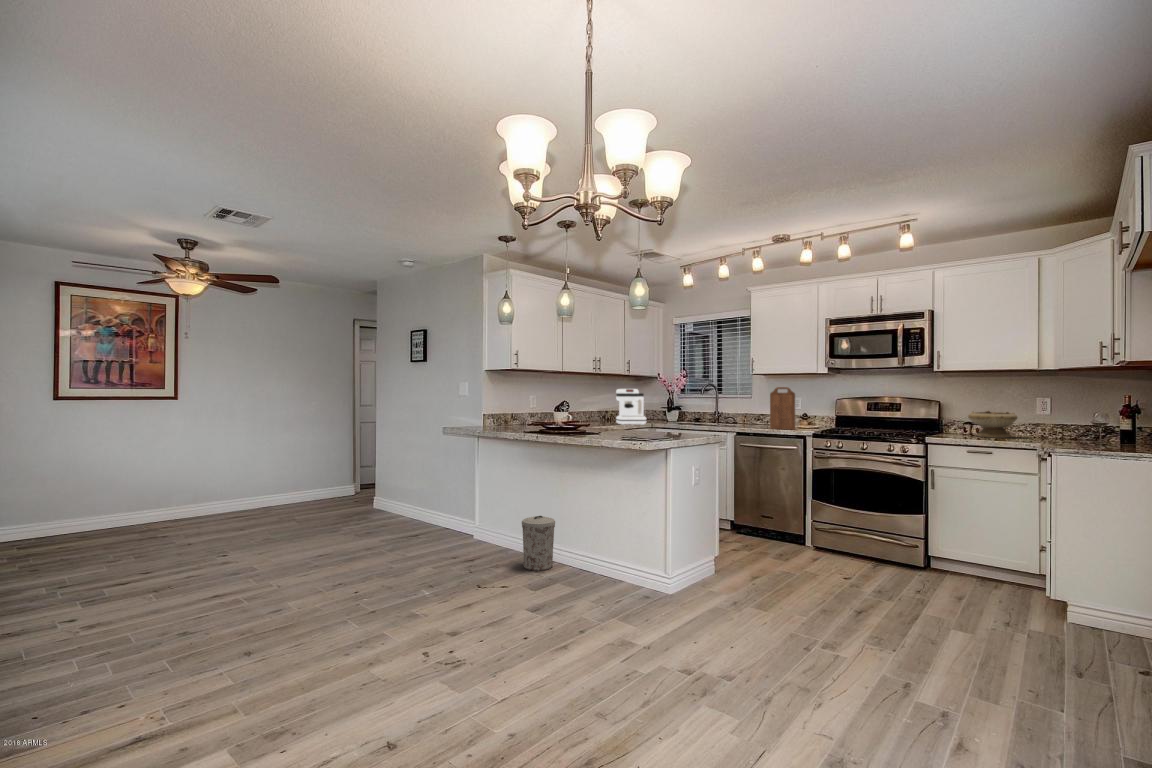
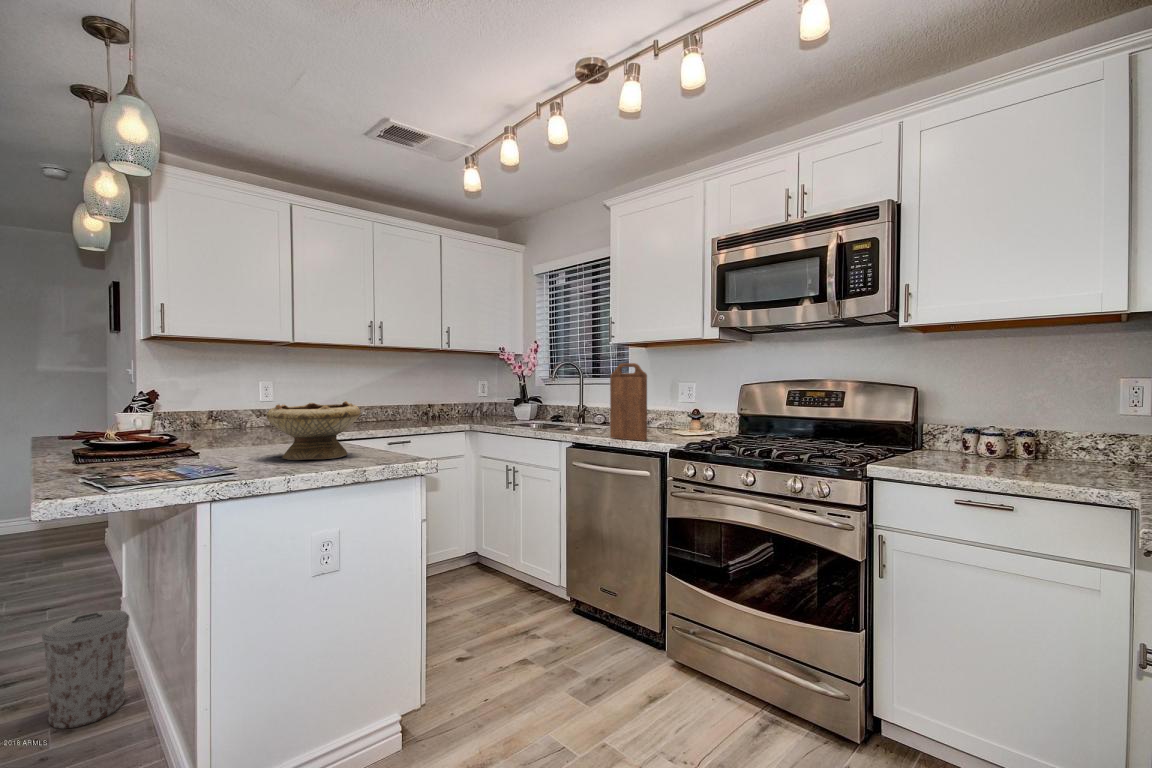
coffee maker: present [616,389,646,425] -> none [387,370,440,429]
bowl: present [968,411,1017,438] -> present [267,401,361,460]

